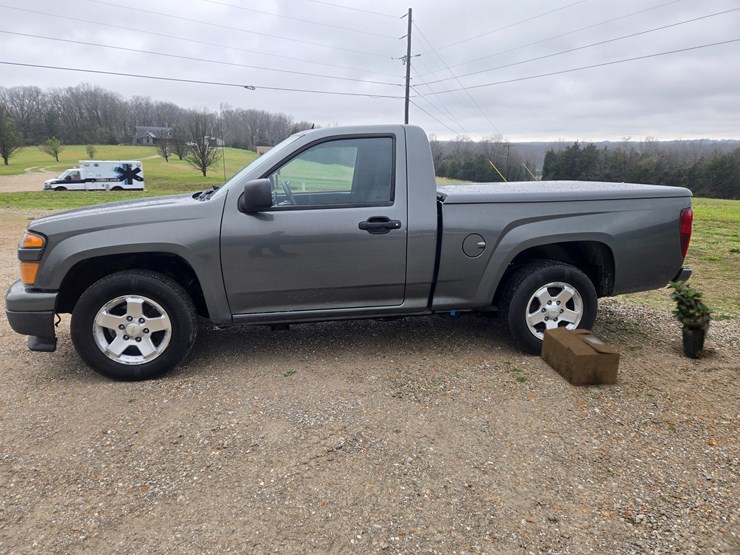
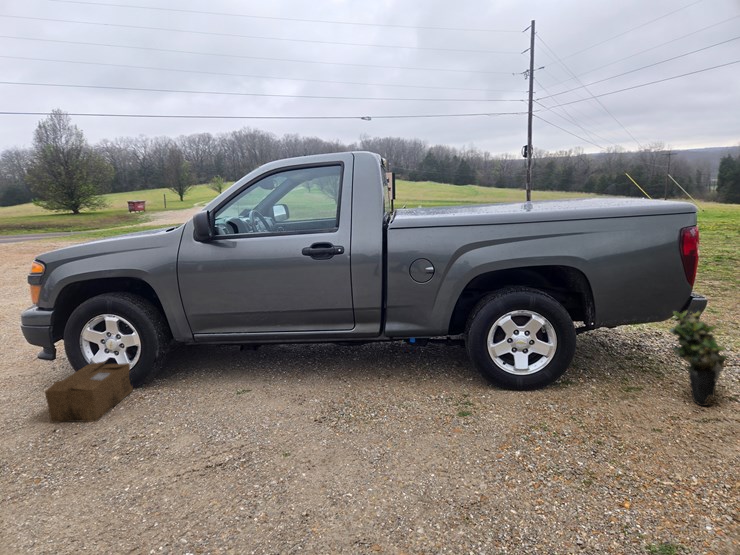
cardboard box: present [541,326,620,385] -> present [45,361,133,423]

